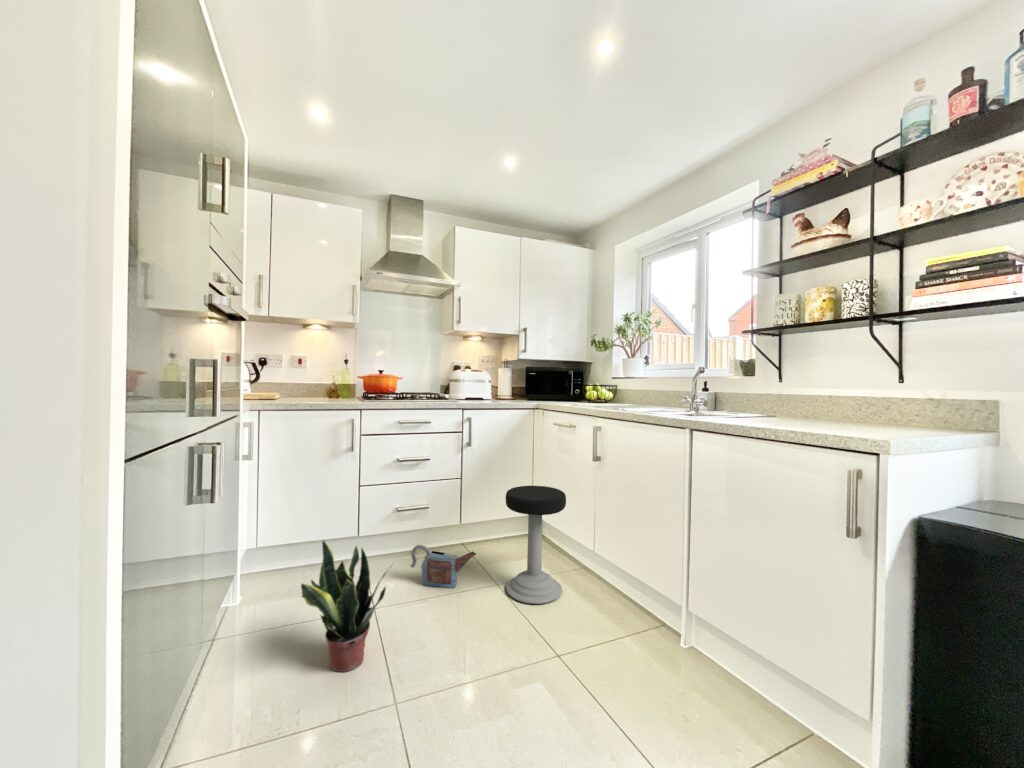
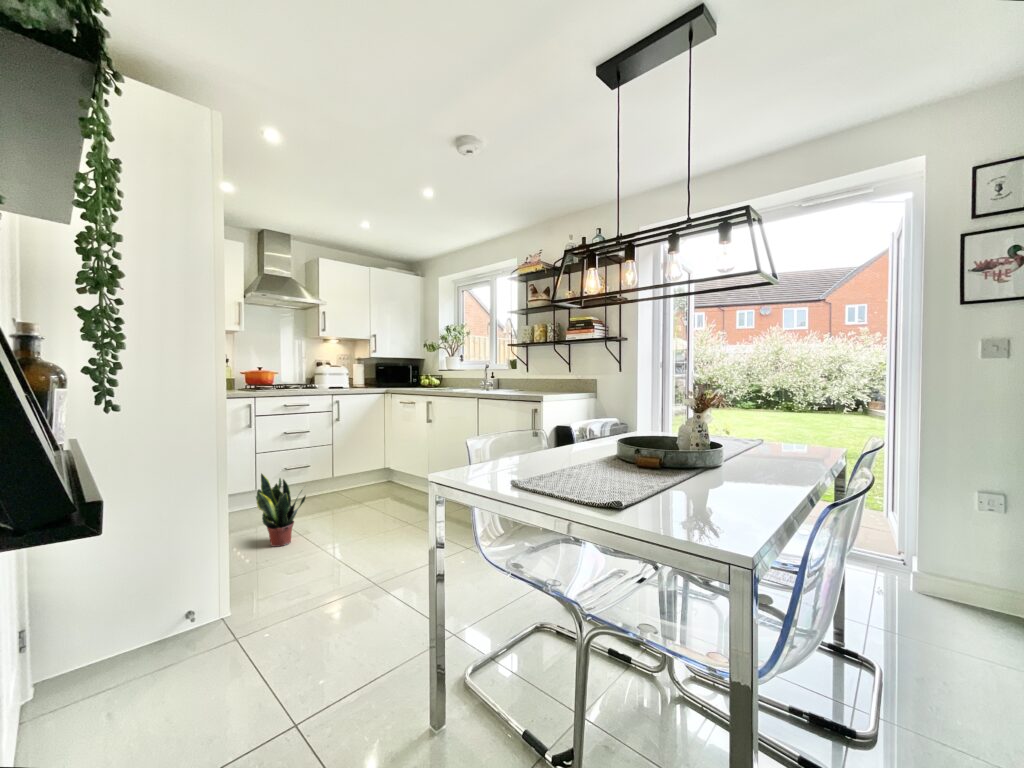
stool: present [506,486,566,604] -> none [370,441,409,510]
watering can: present [411,545,476,588] -> none [303,485,351,512]

